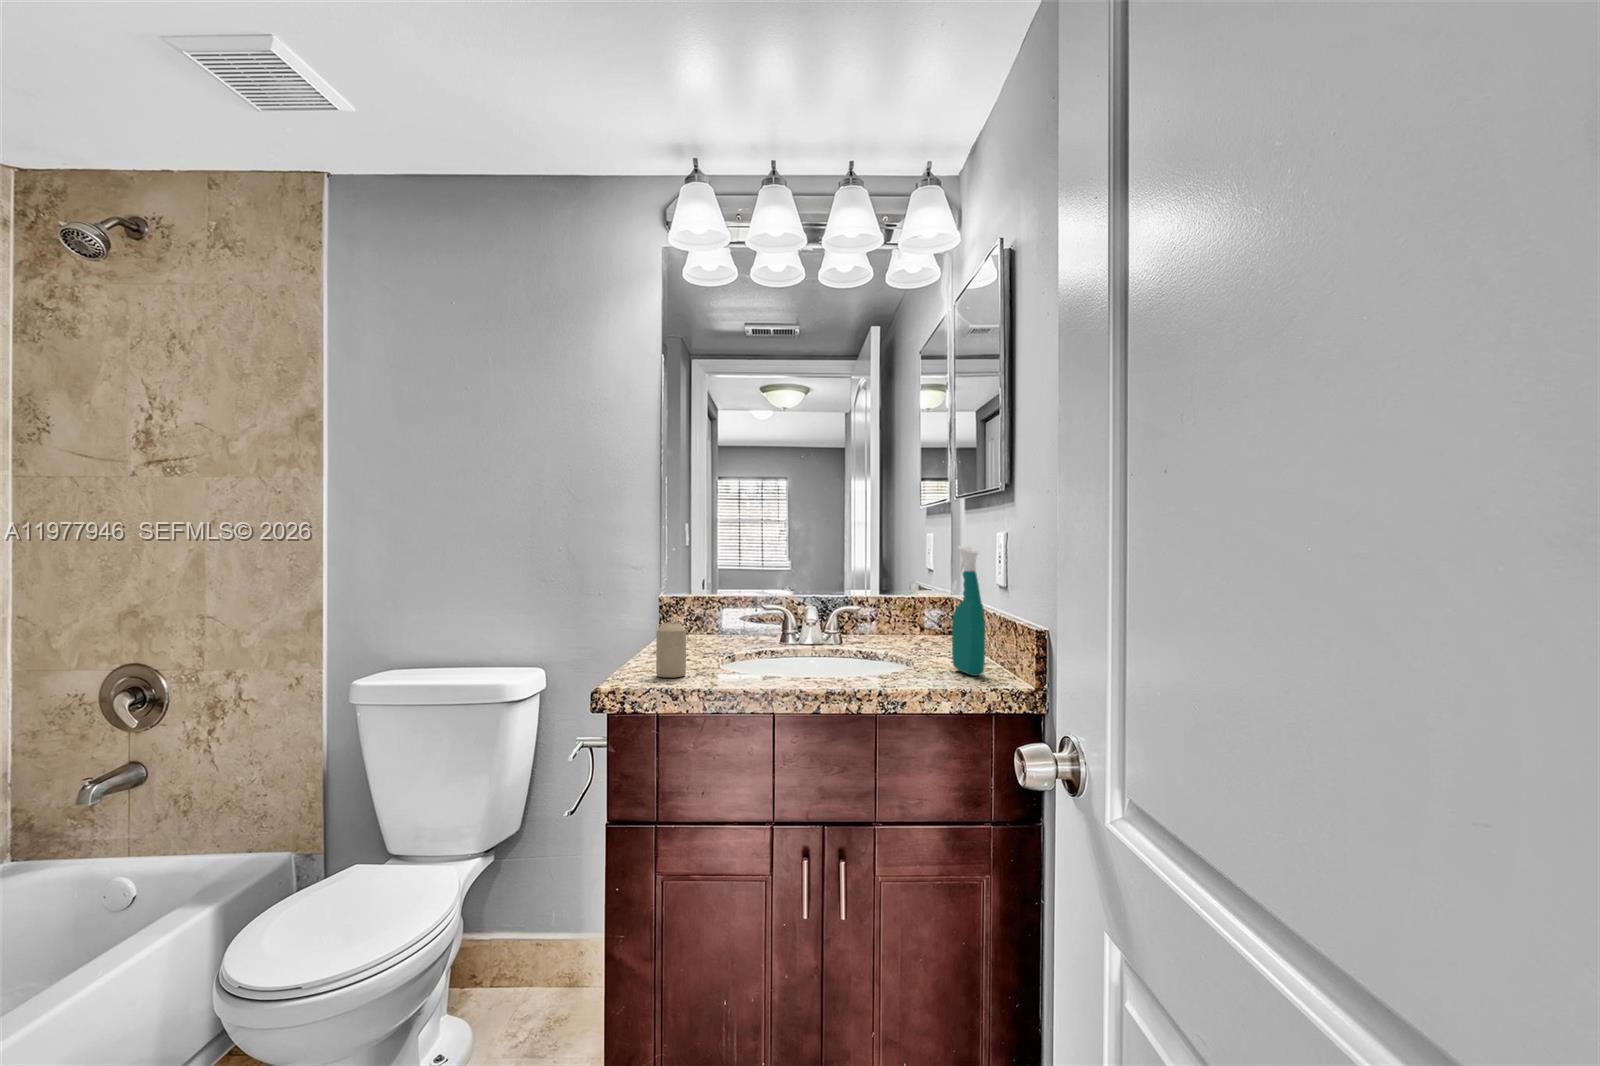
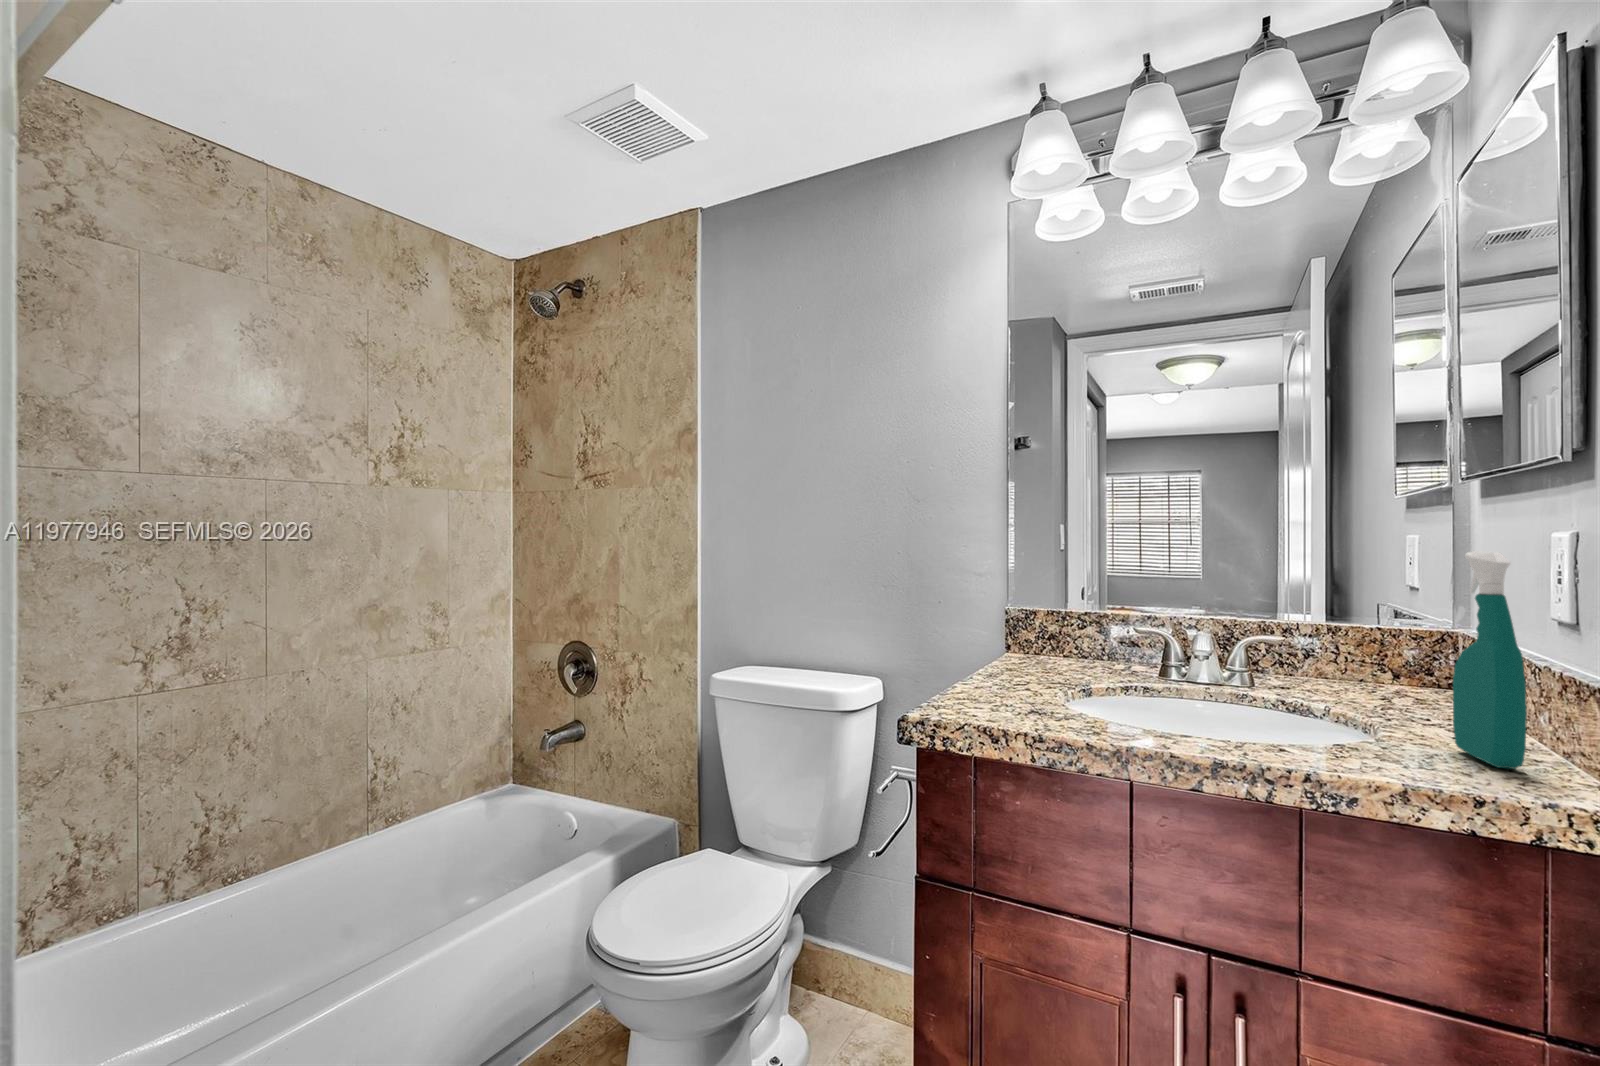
candle: present [656,622,686,678] -> none [979,641,1018,711]

